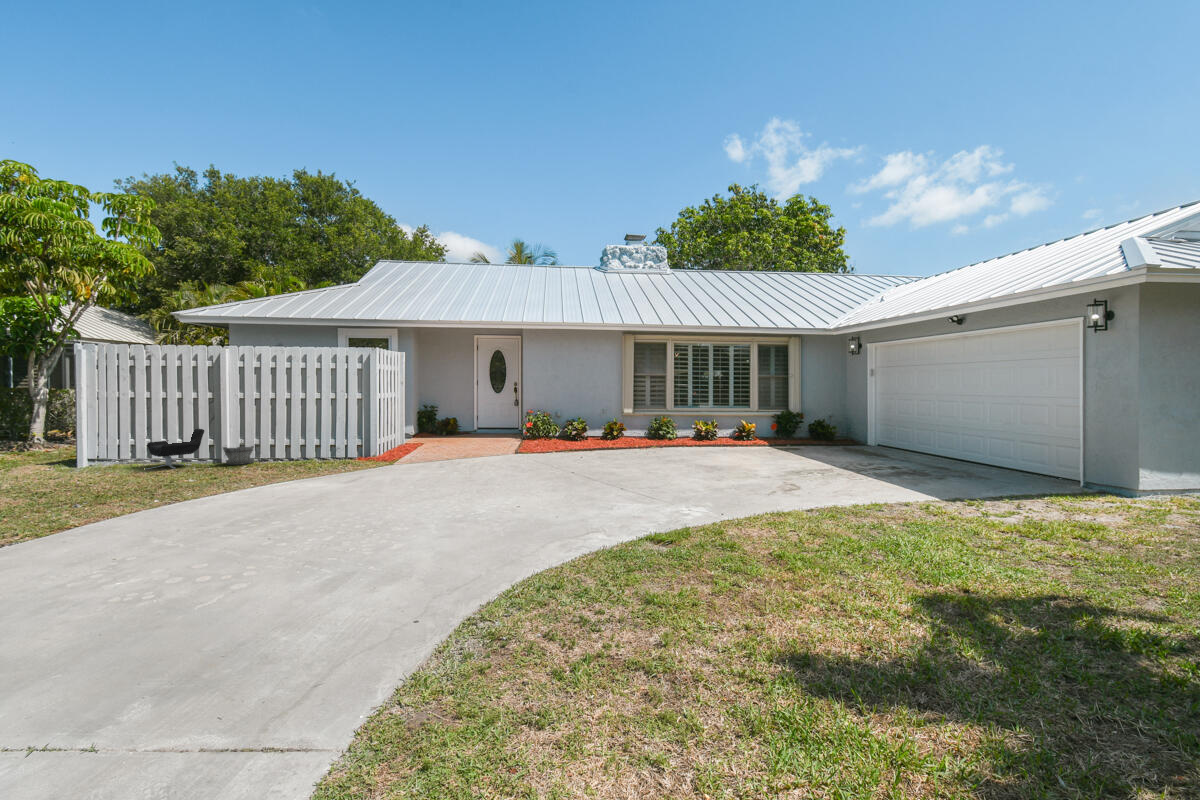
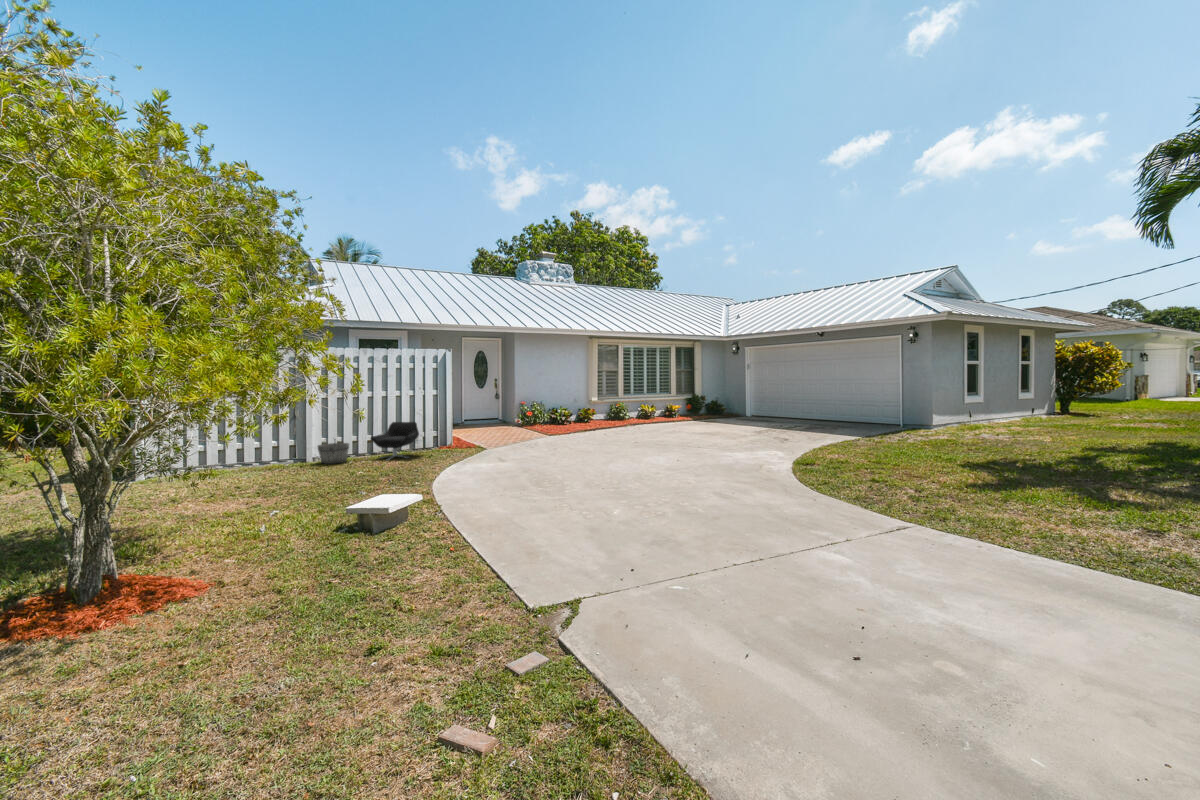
lounge chair: present [147,429,204,469] -> present [371,422,419,458]

